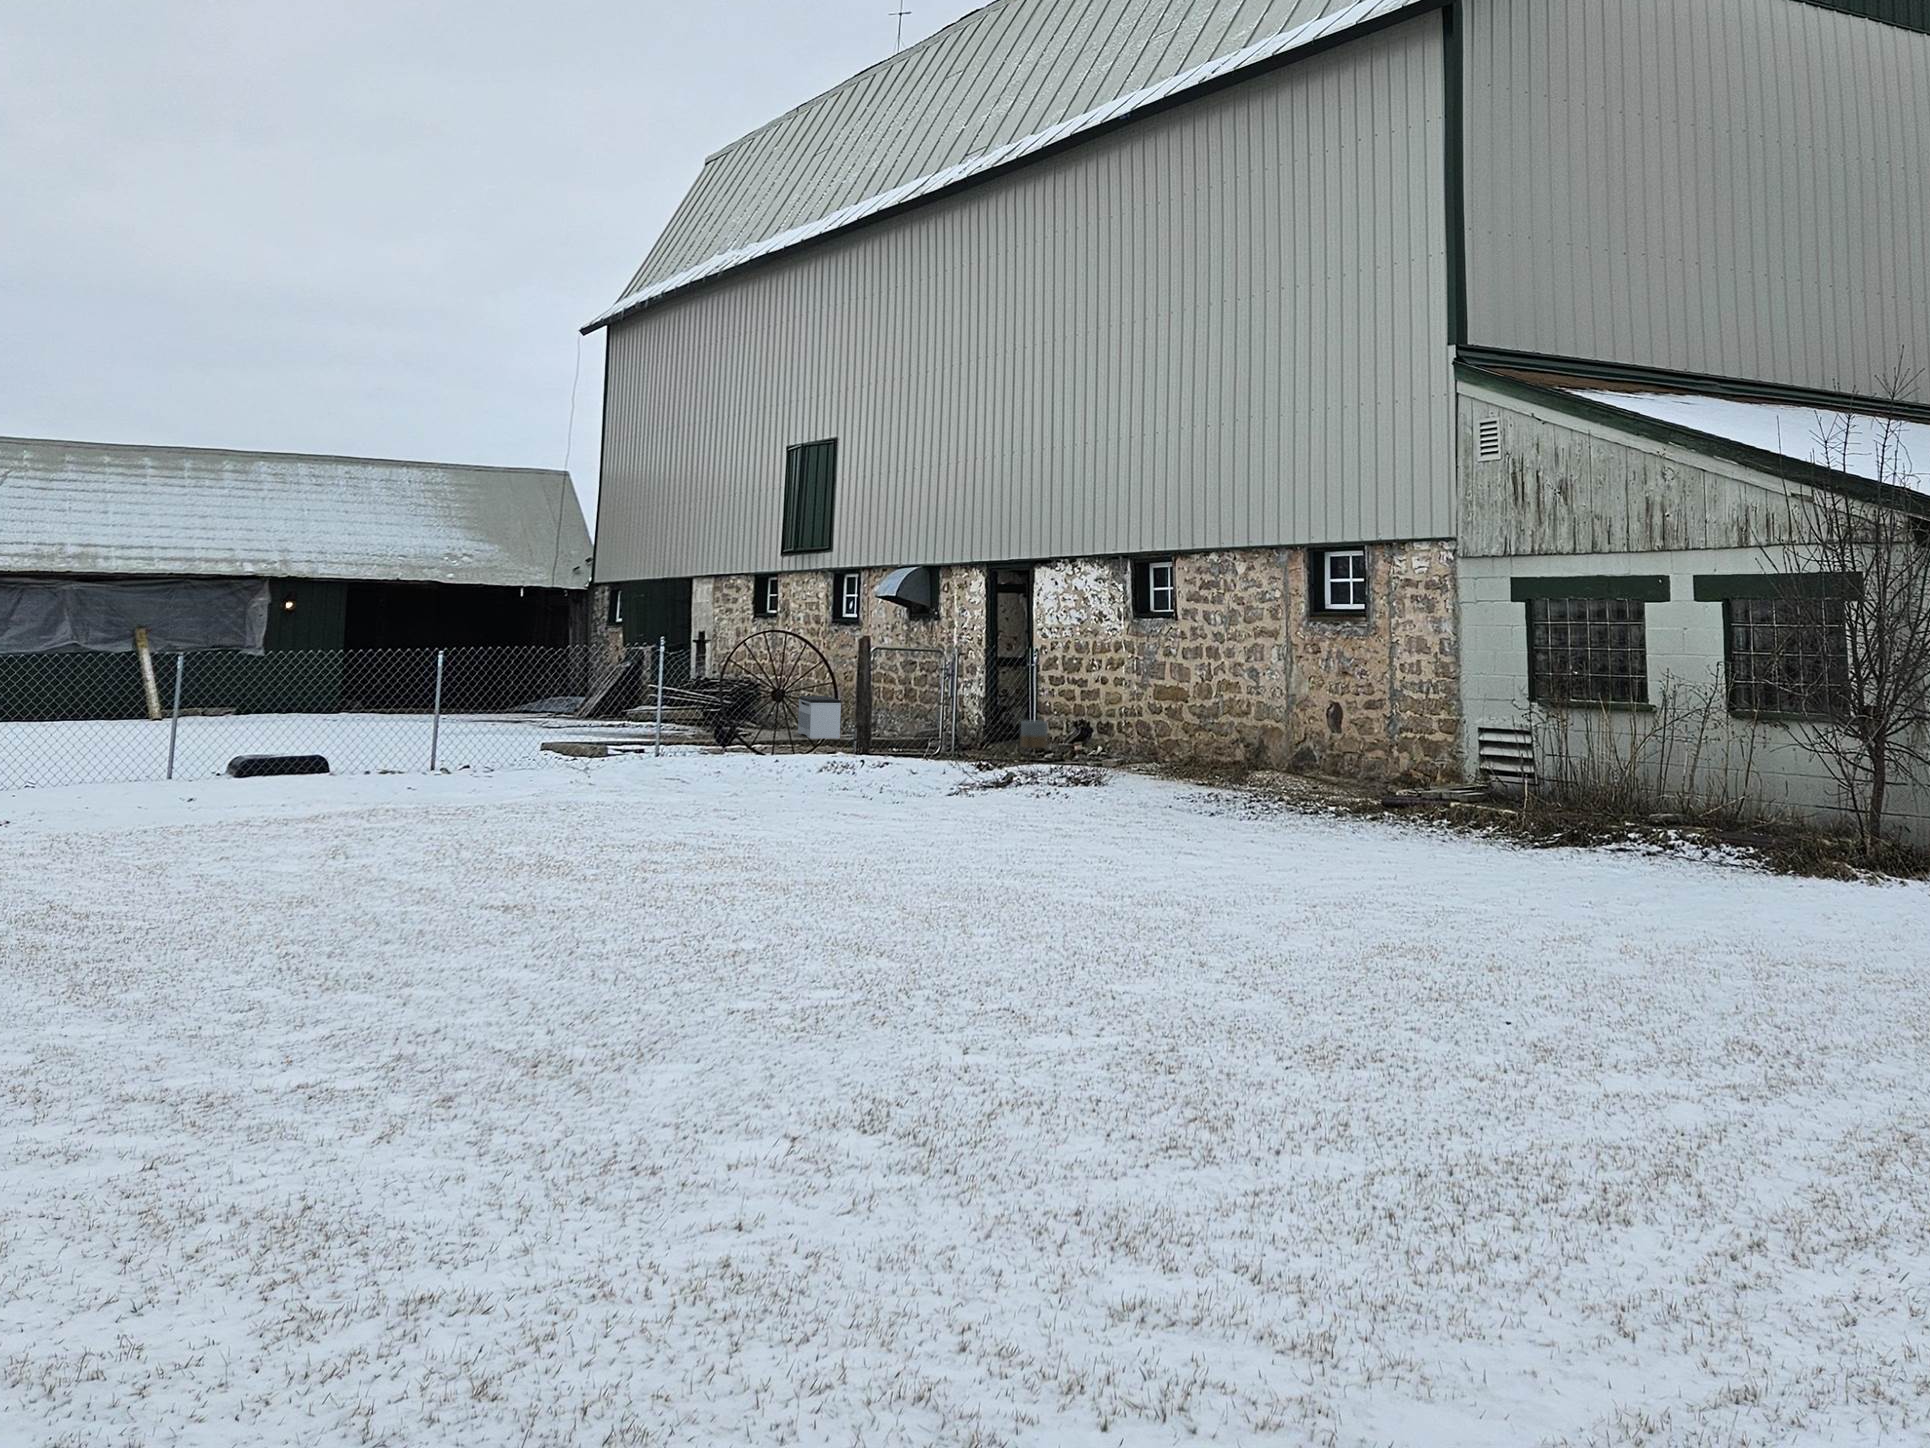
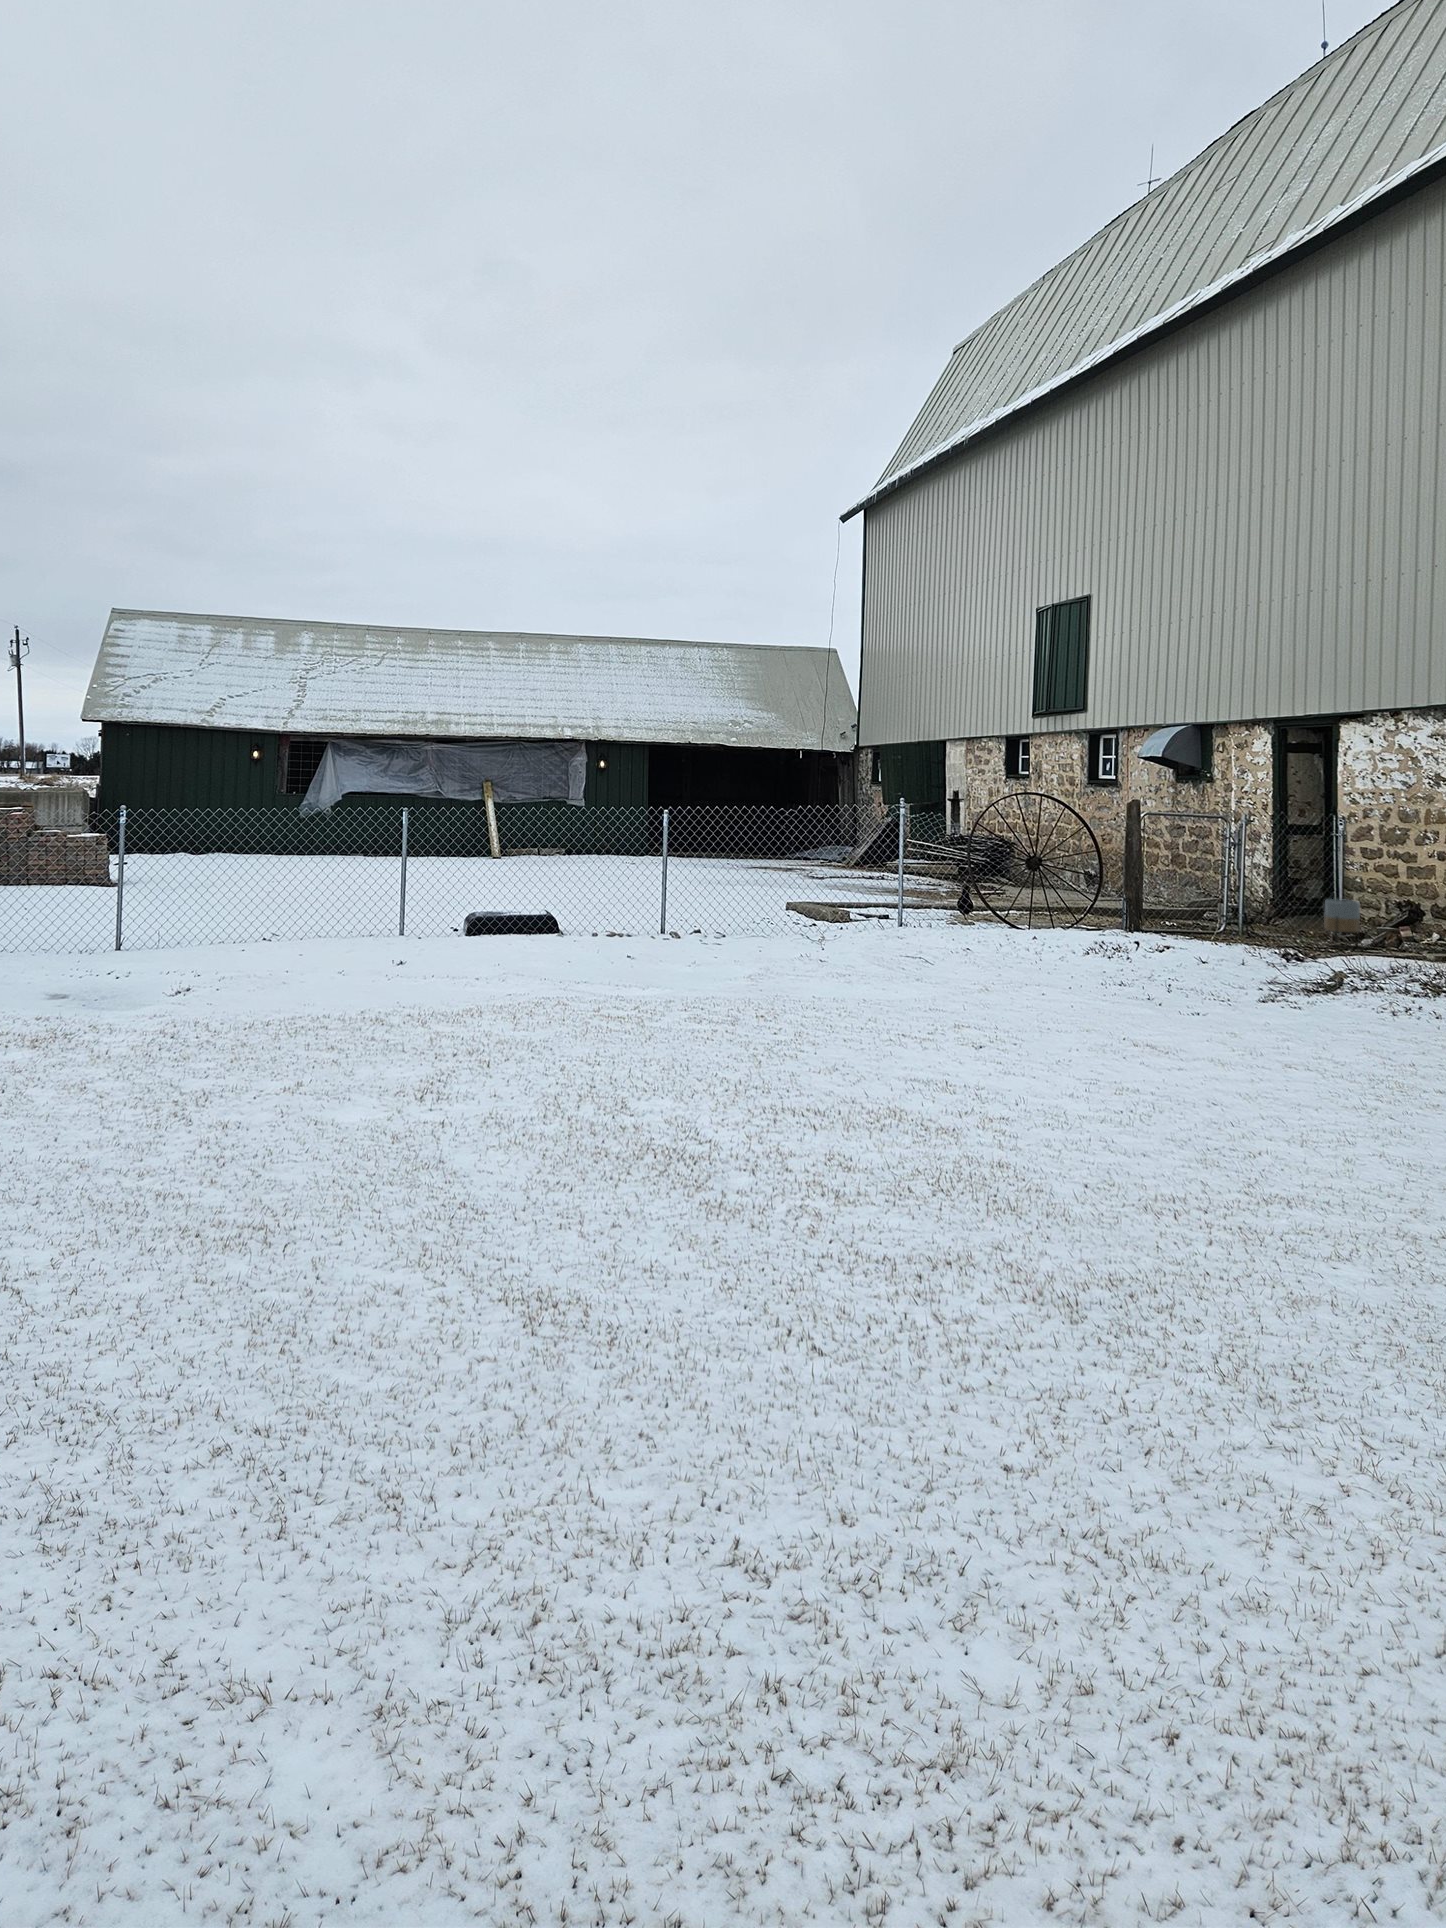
bench: present [798,696,841,738] -> none [1048,856,1095,901]

